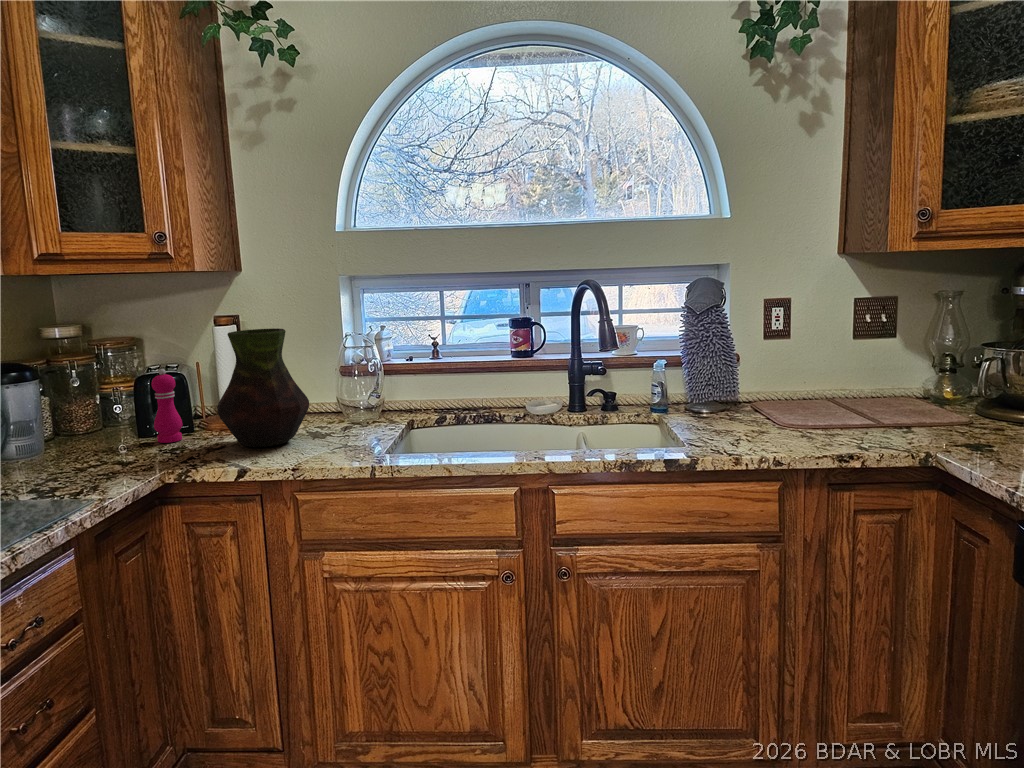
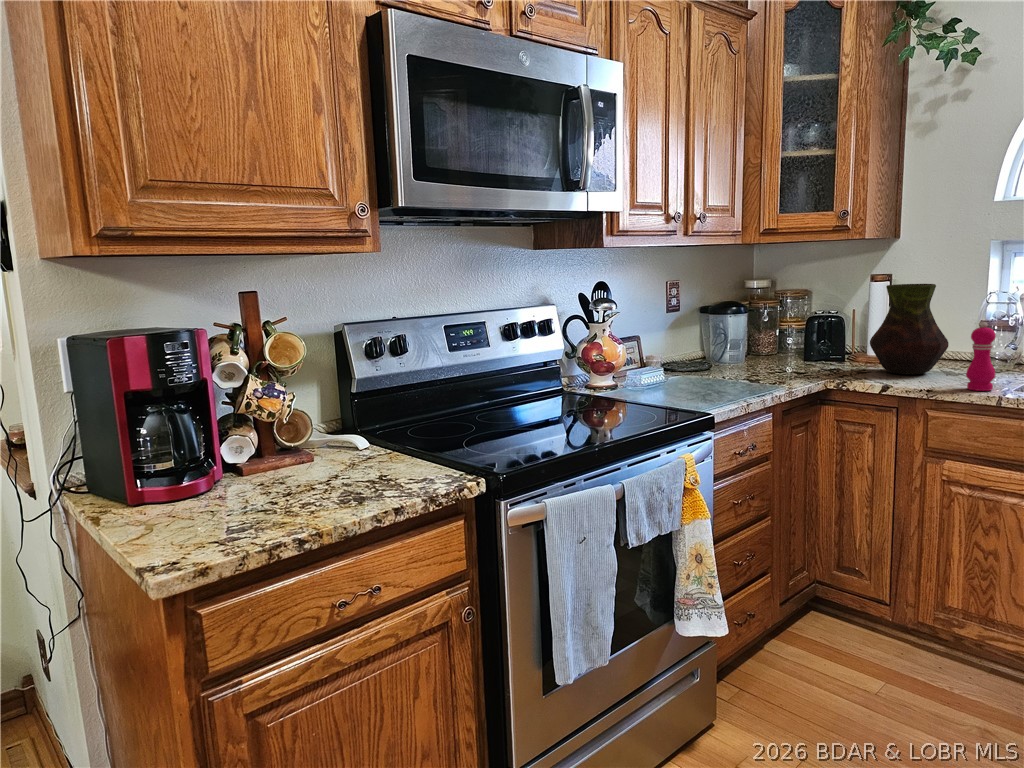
pepper mill: present [152,369,183,443] -> present [966,322,996,391]

